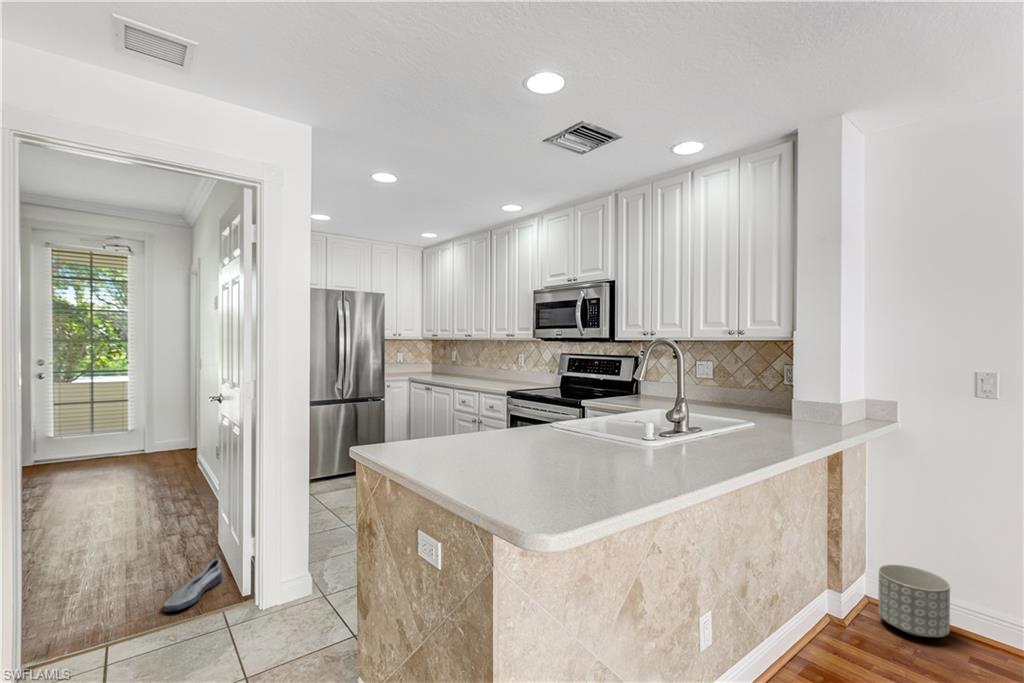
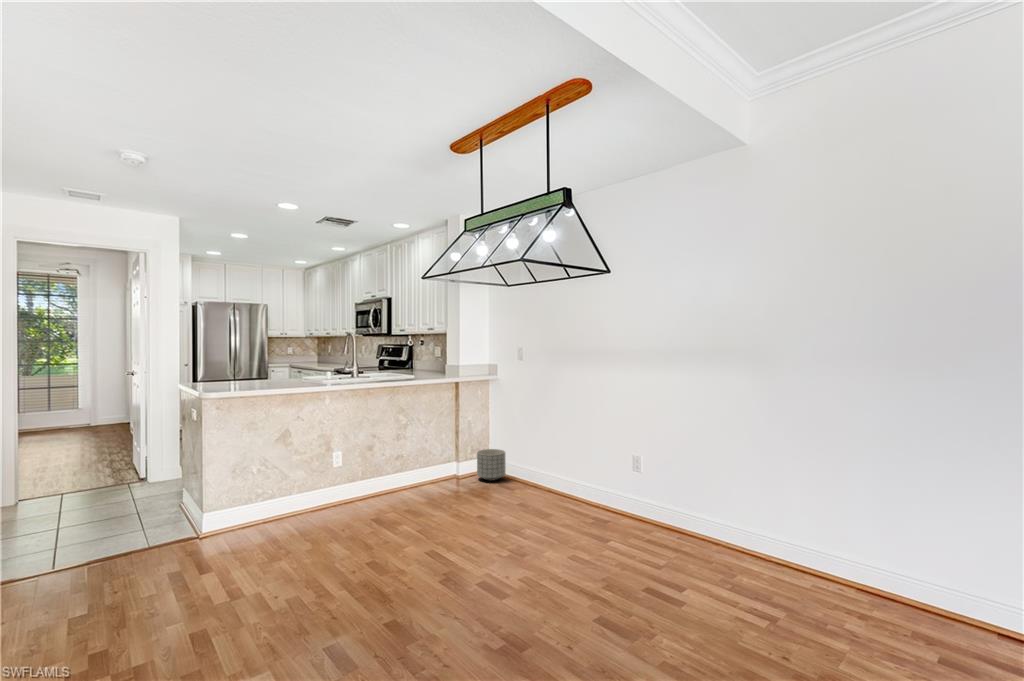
shoe: present [163,559,222,612] -> none [96,460,132,481]

